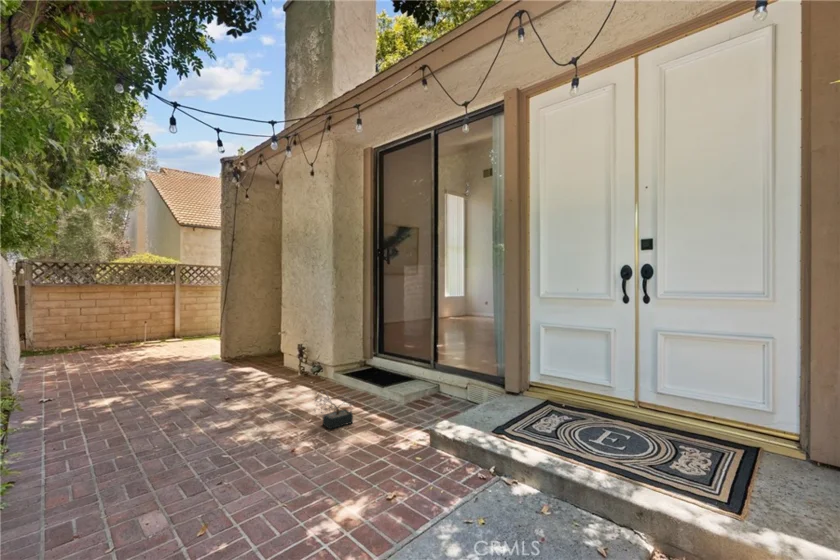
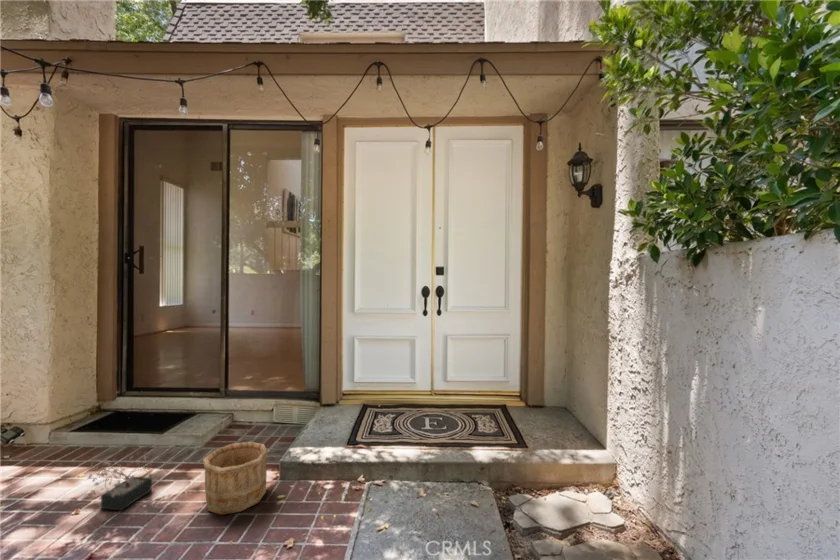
wooden bucket: none [364,401,416,458] -> present [203,442,268,515]

